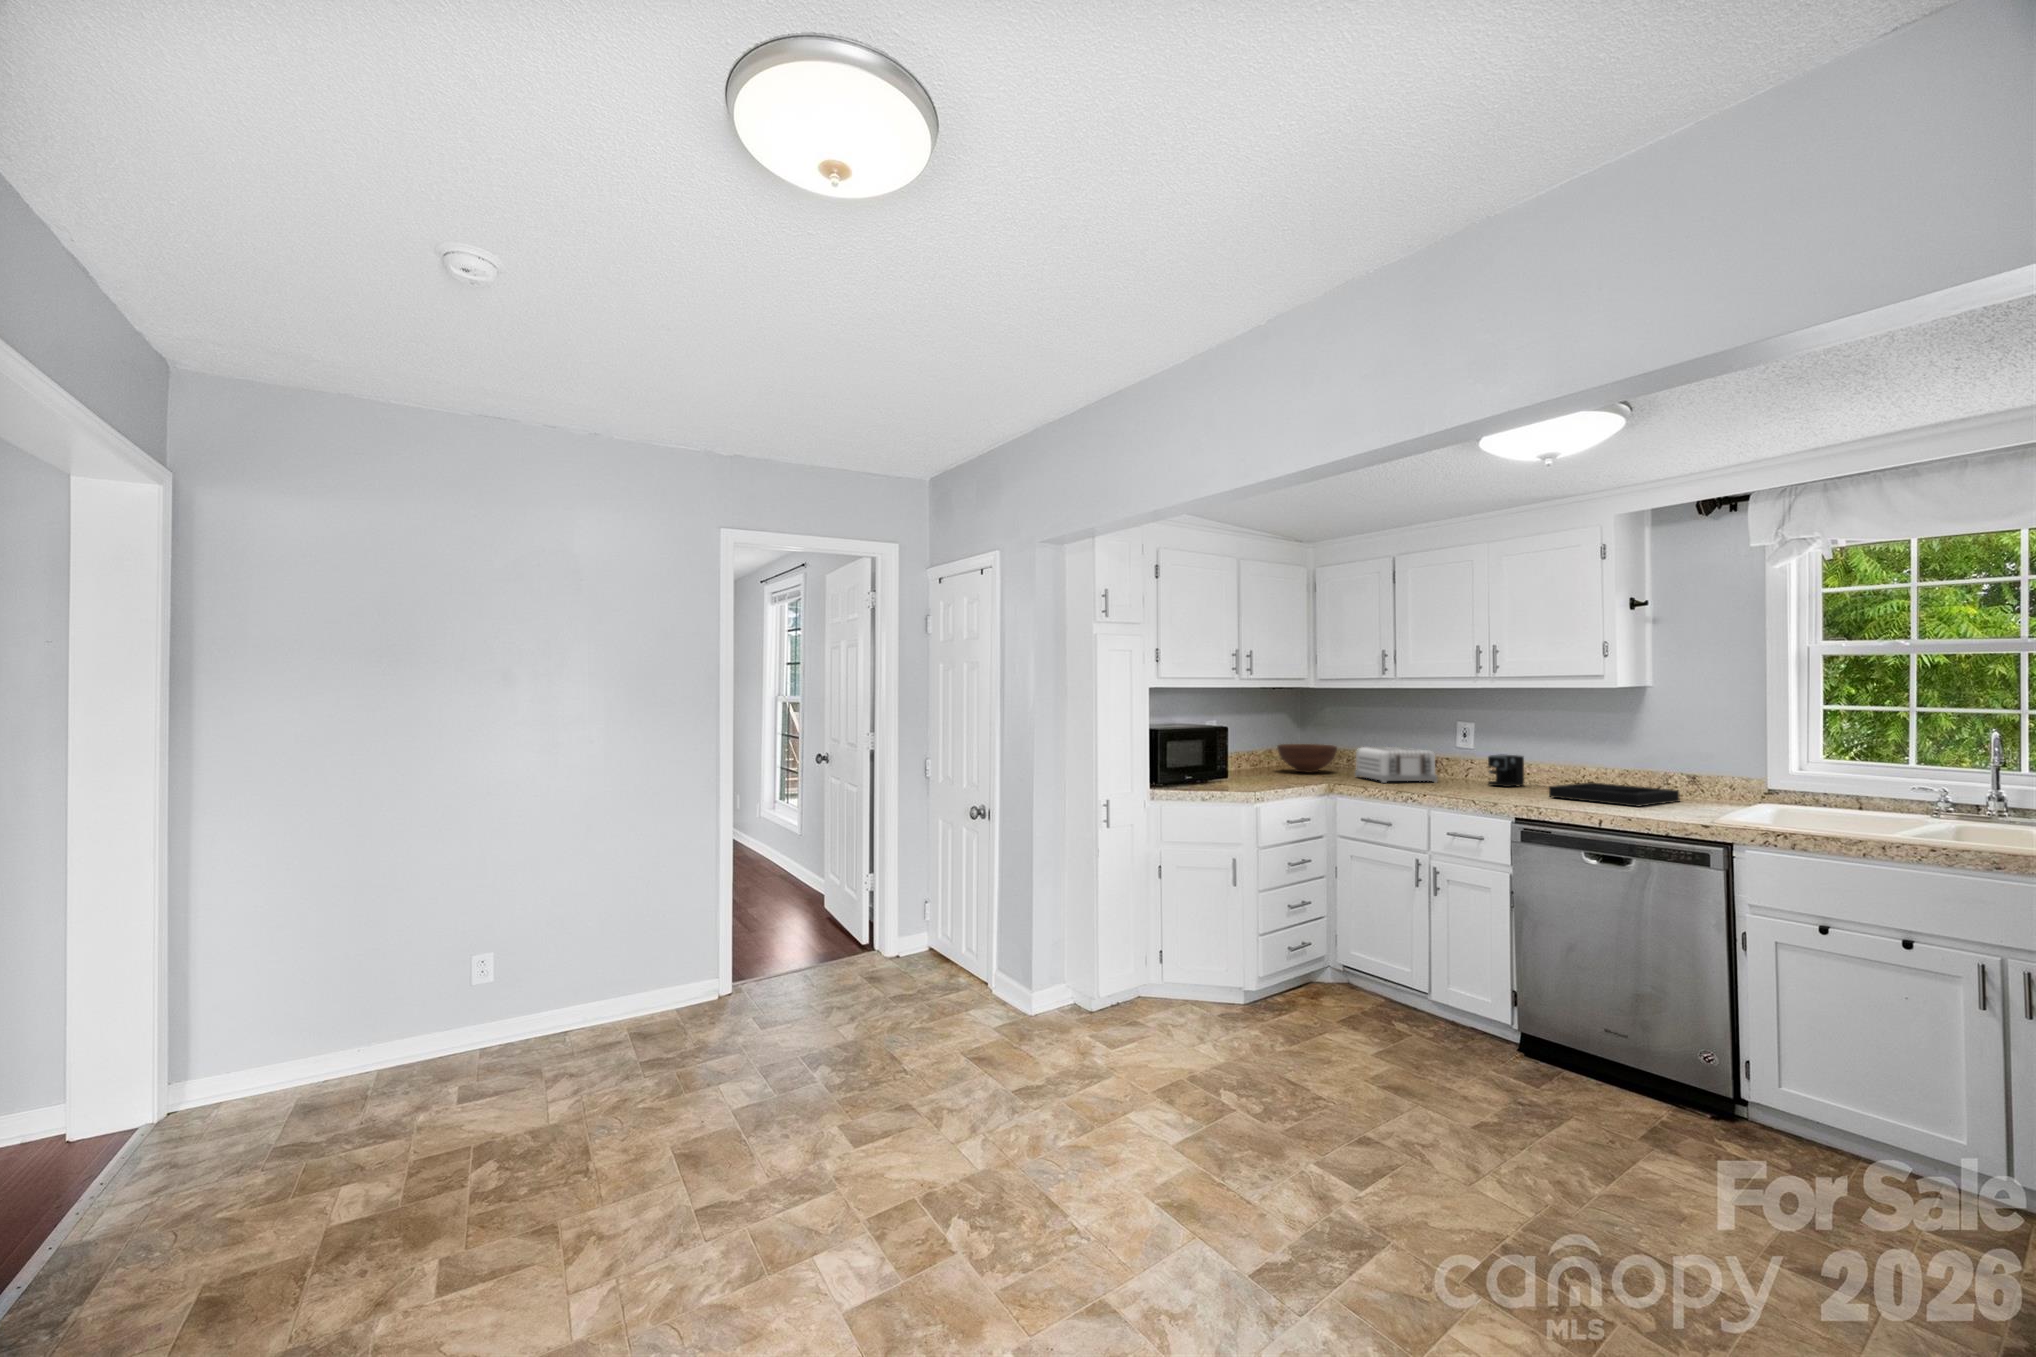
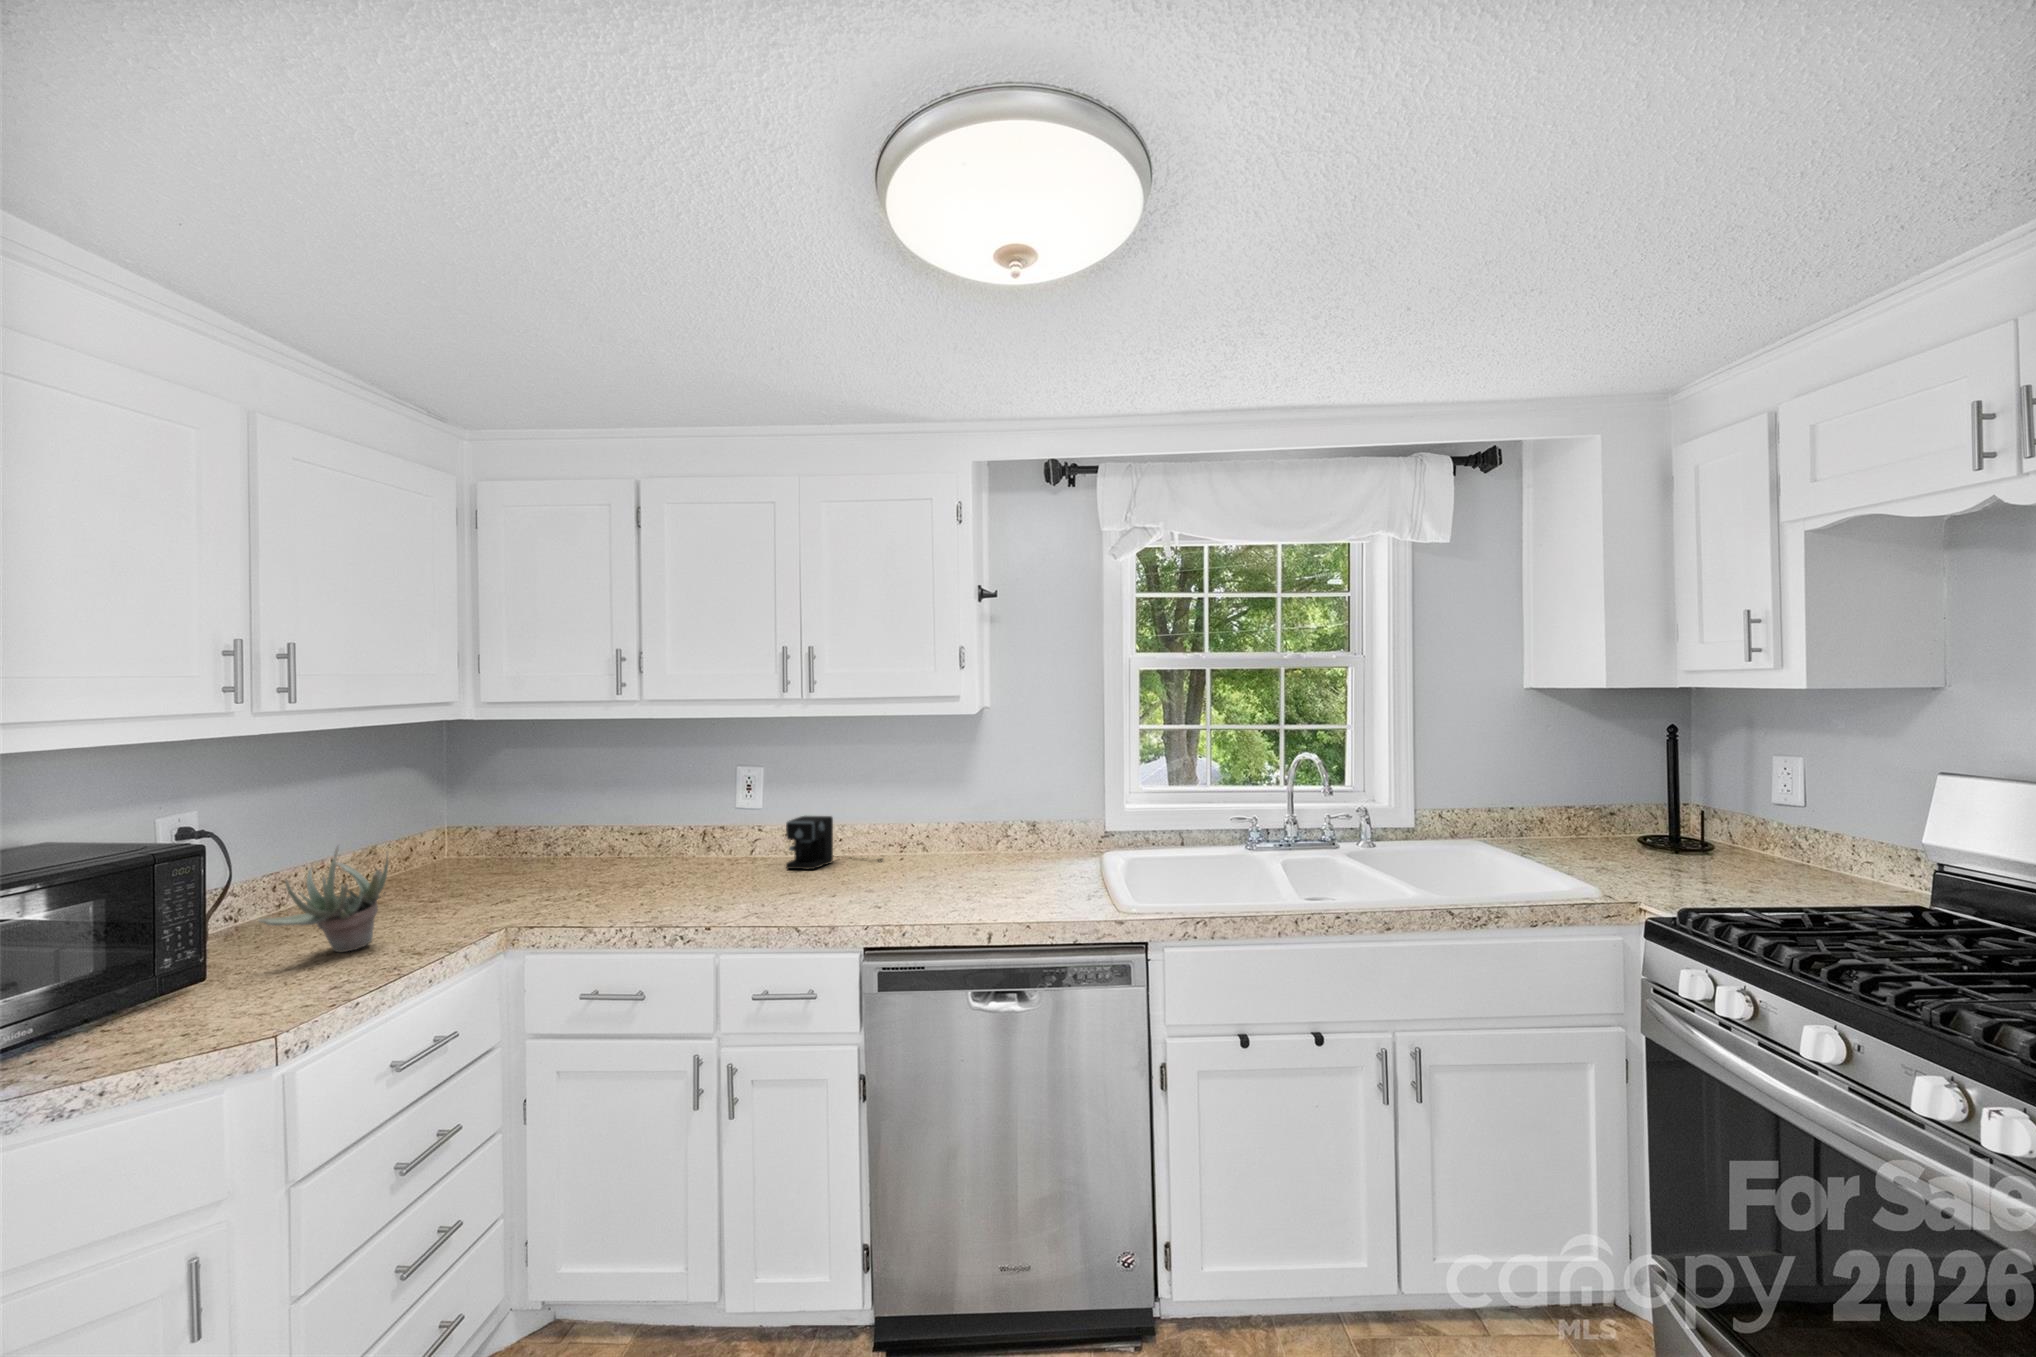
succulent plant: none [1234,739,1278,786] -> present [258,846,388,952]
fruit bowl: present [1277,744,1337,773] -> none [397,820,526,881]
toaster: present [1355,747,1438,783] -> none [562,815,708,891]
decorative tray: present [1549,782,1680,807] -> none [890,850,1030,891]

